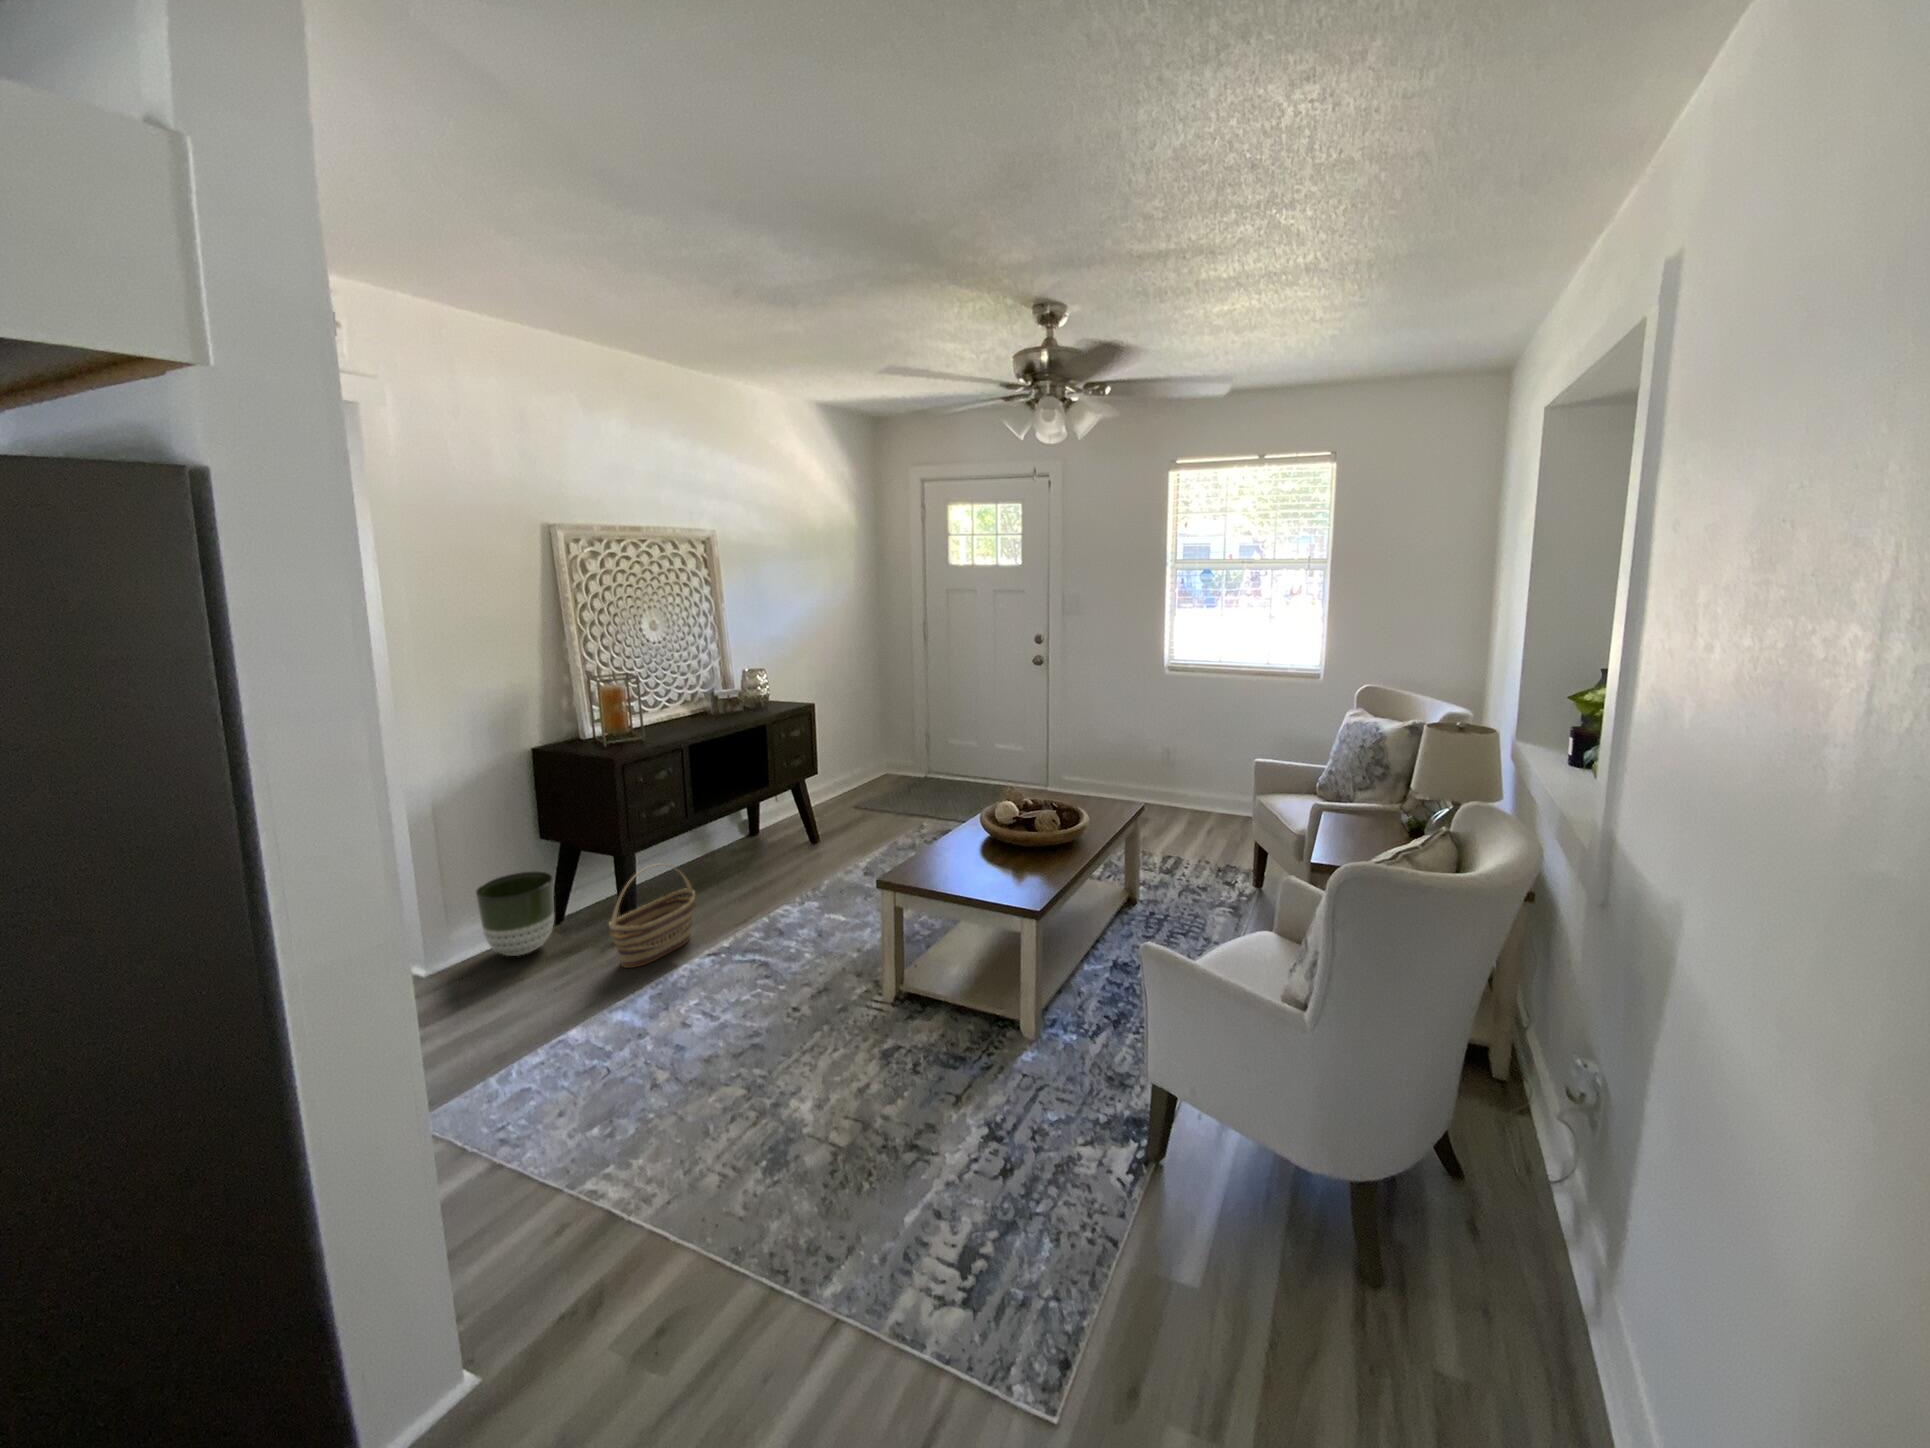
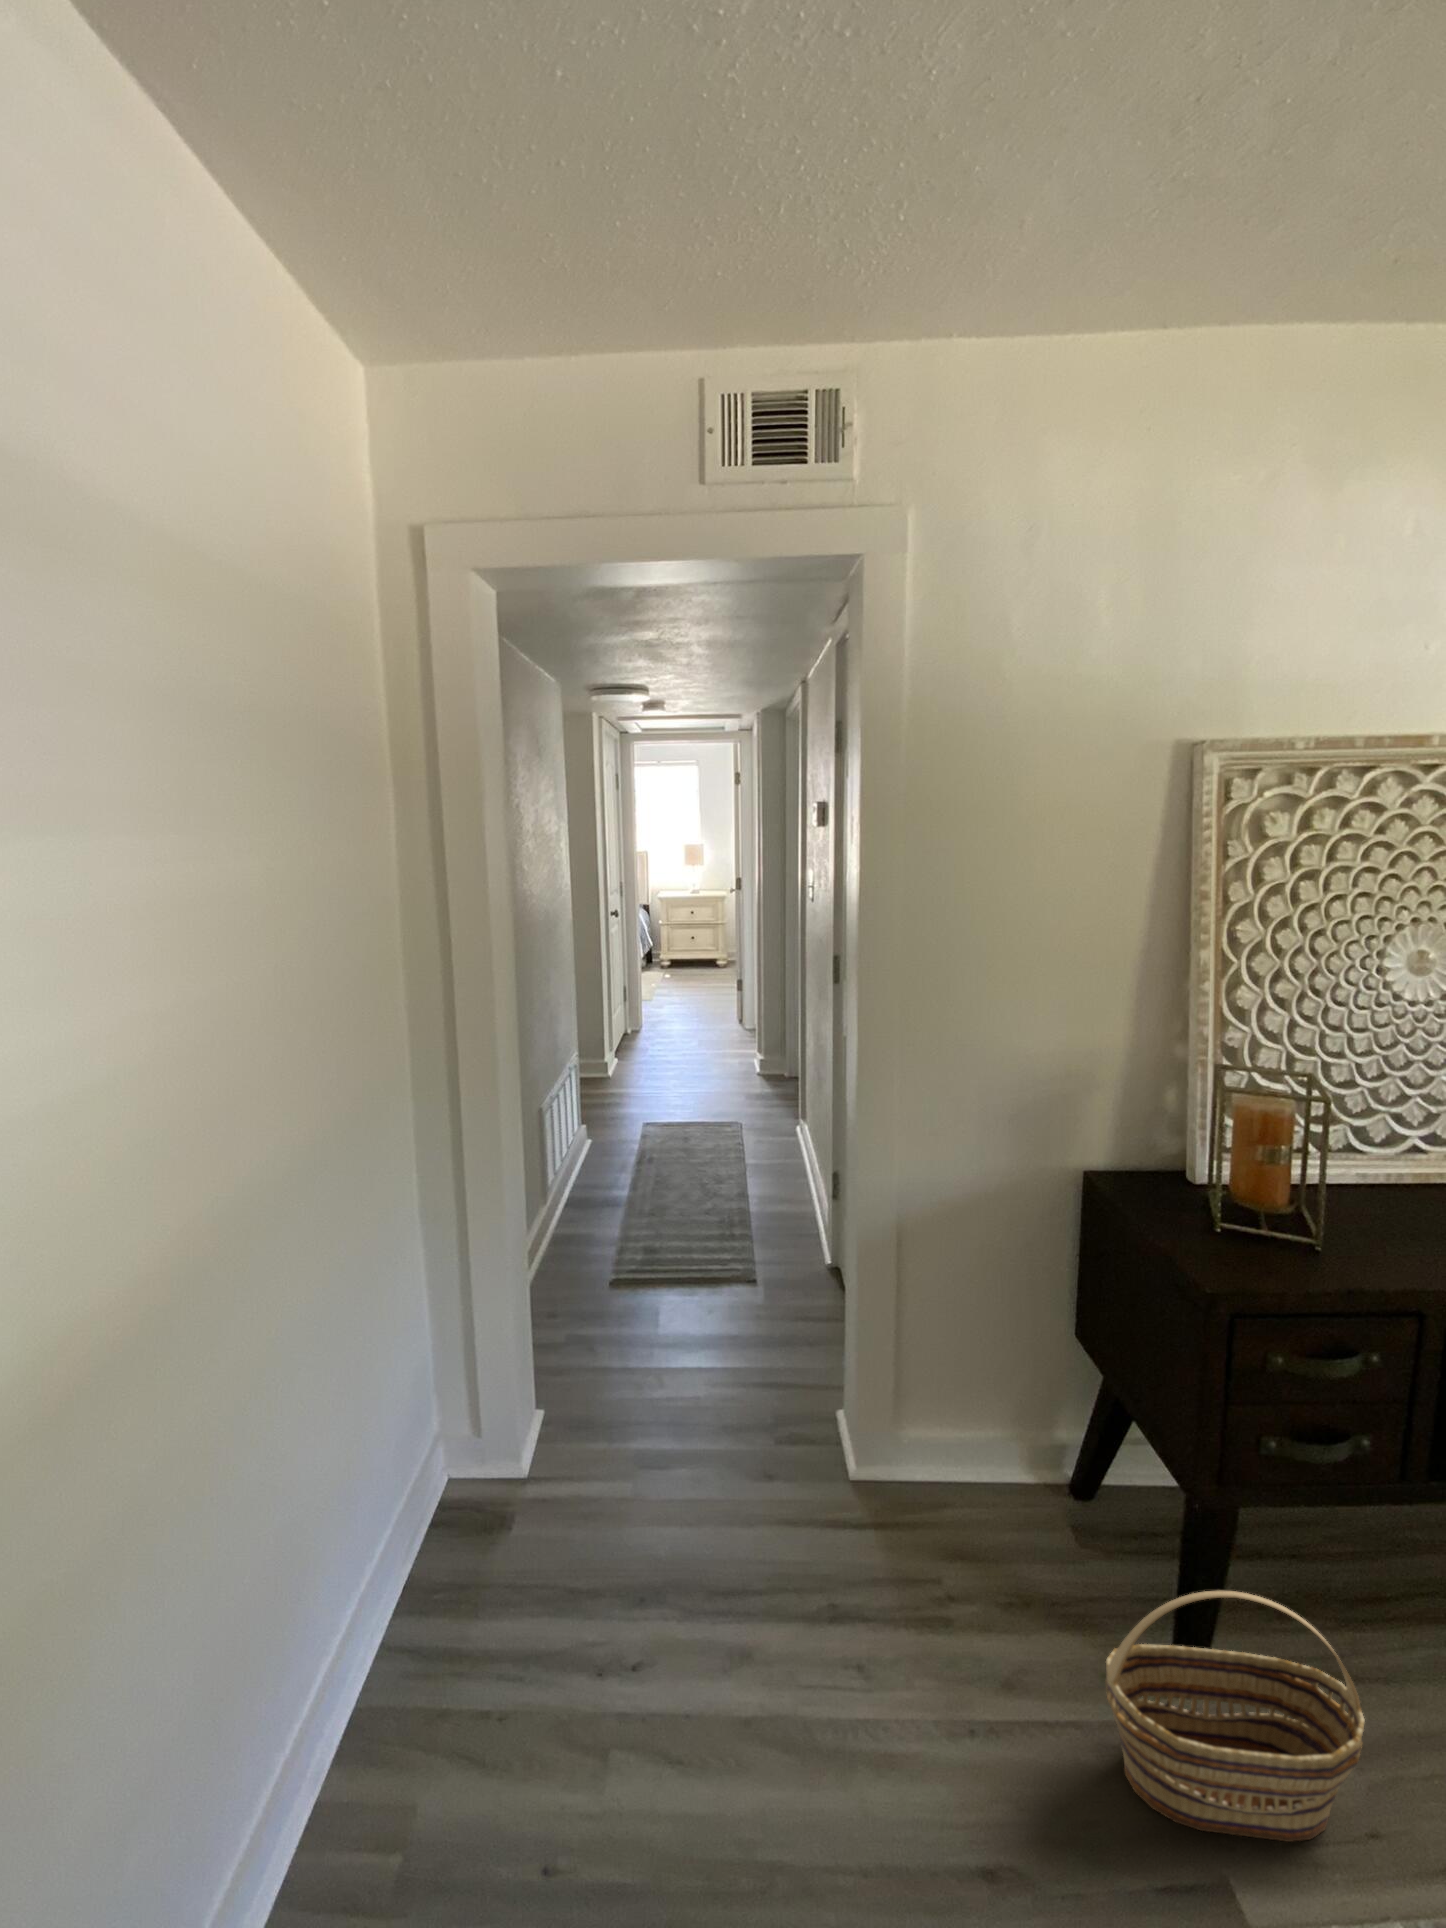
planter: present [476,872,554,956] -> none [941,1366,1067,1541]

